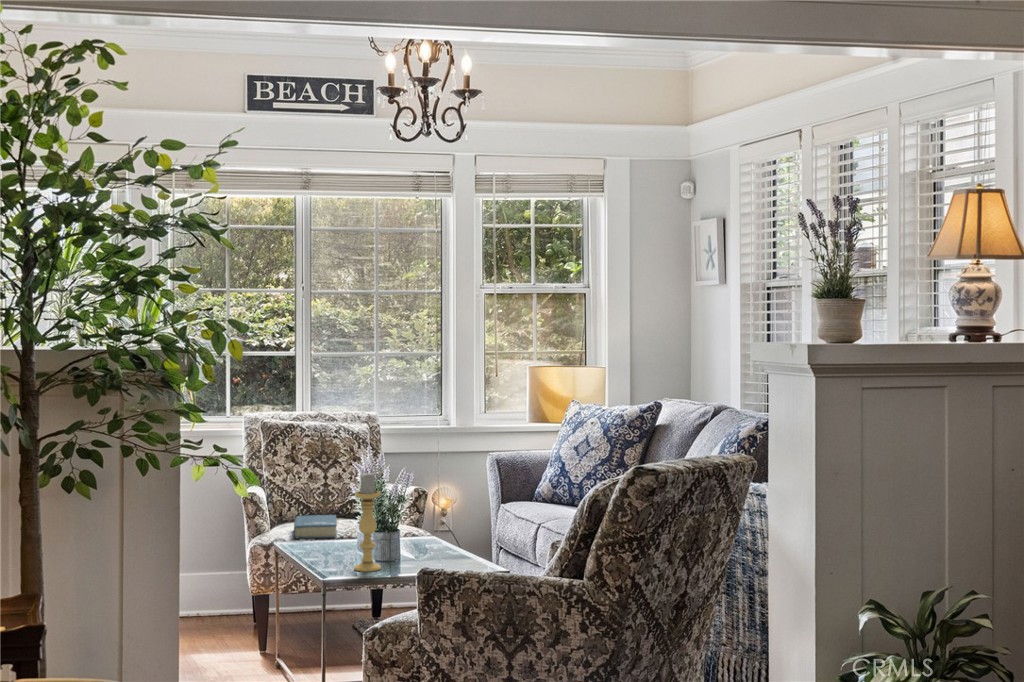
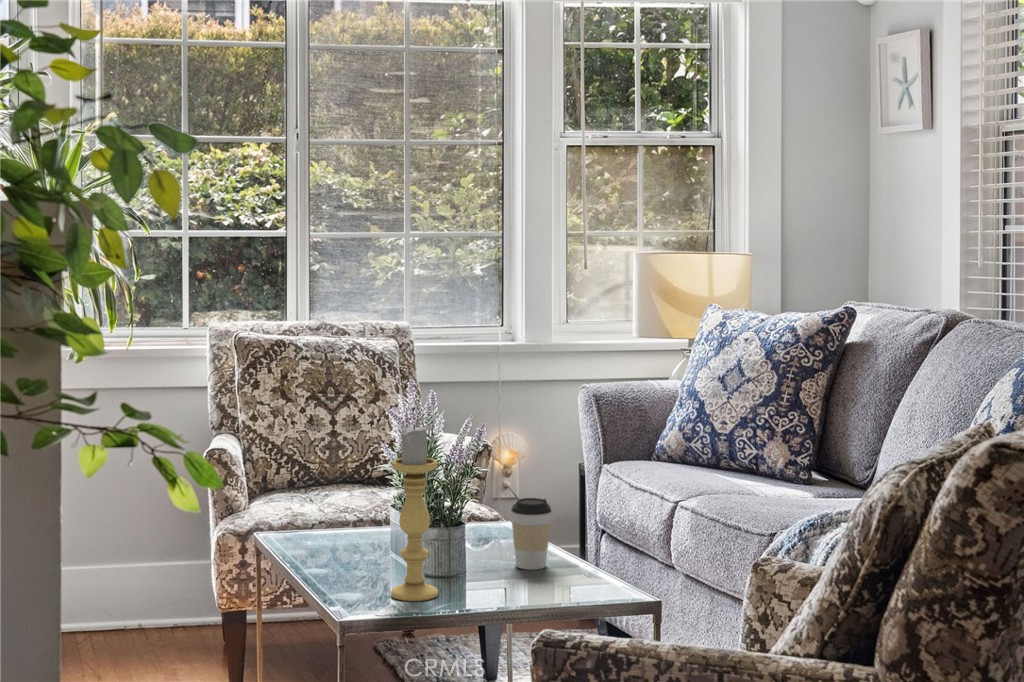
book: present [294,515,337,539] -> none [285,483,354,524]
coffee cup: none [427,517,451,558] -> present [511,498,552,570]

